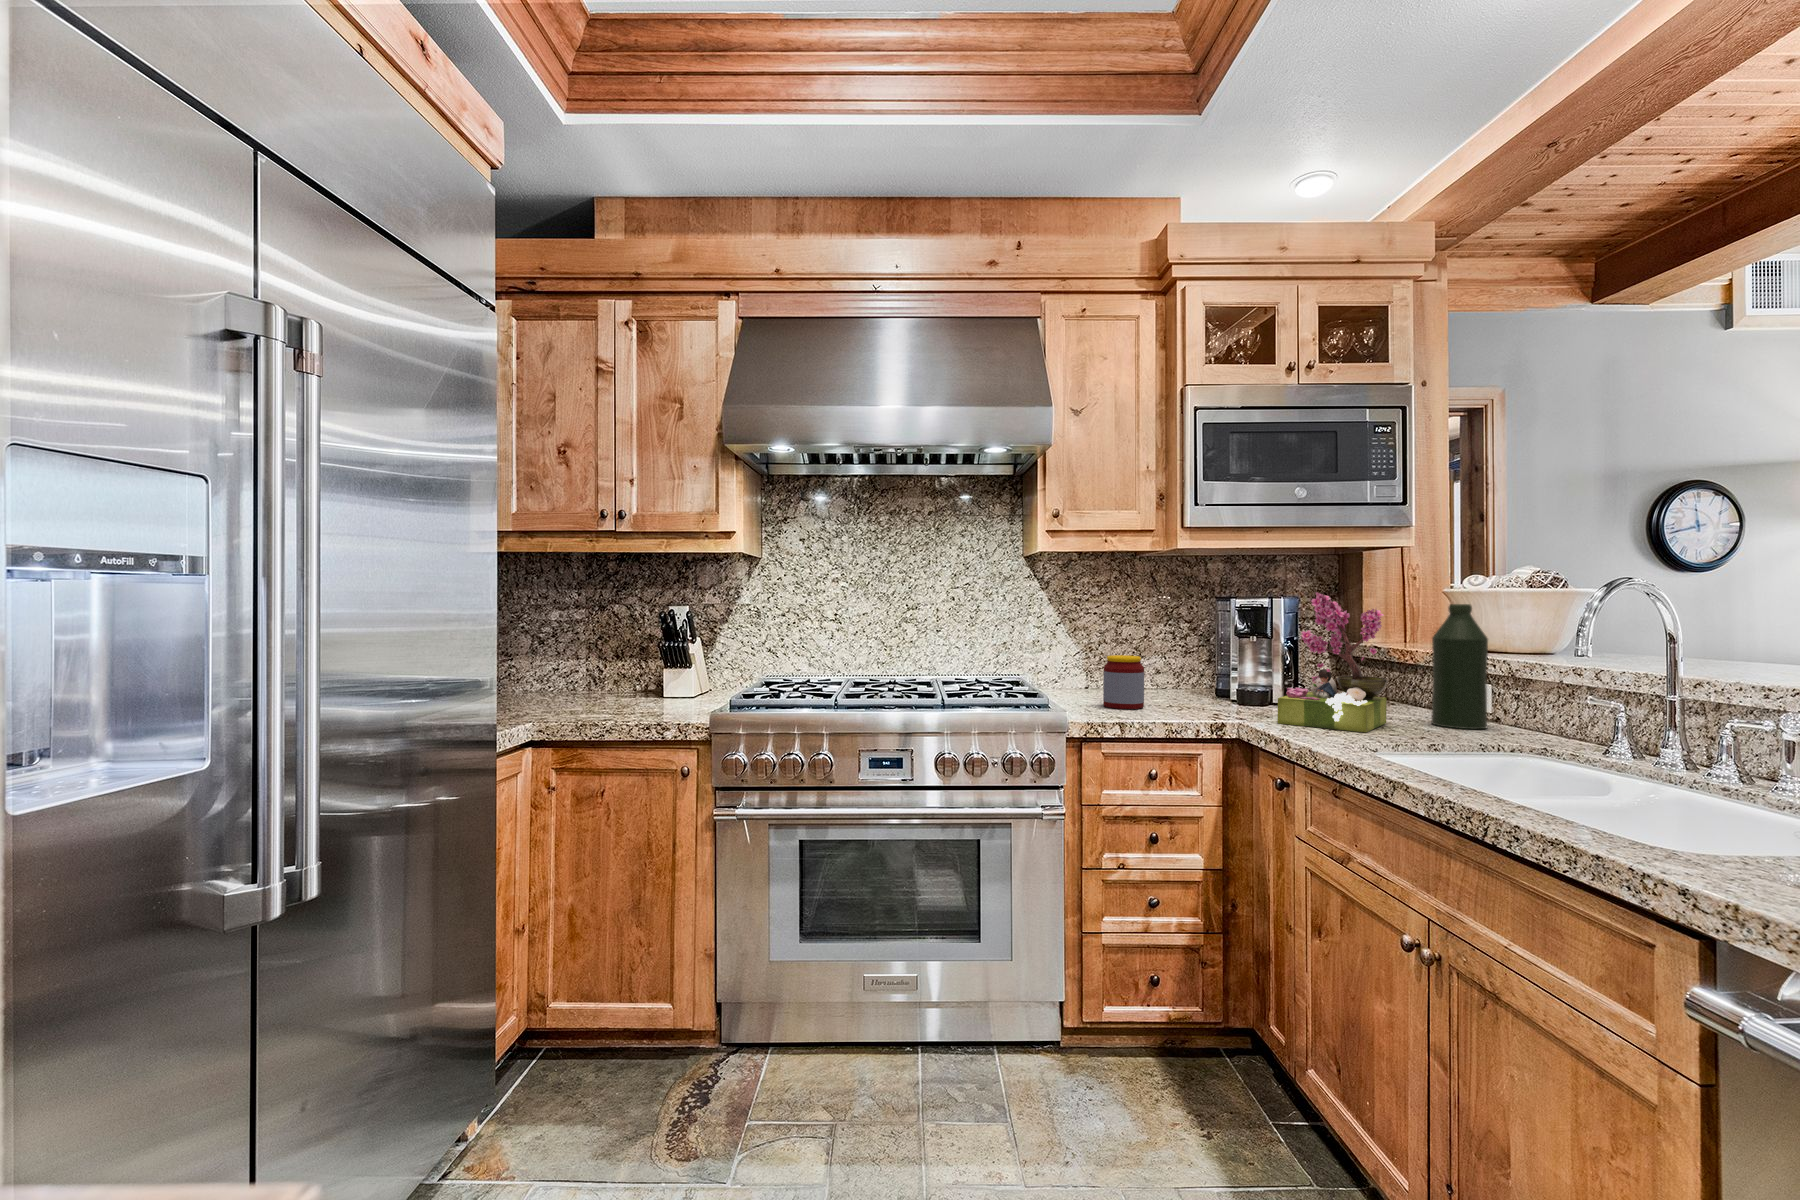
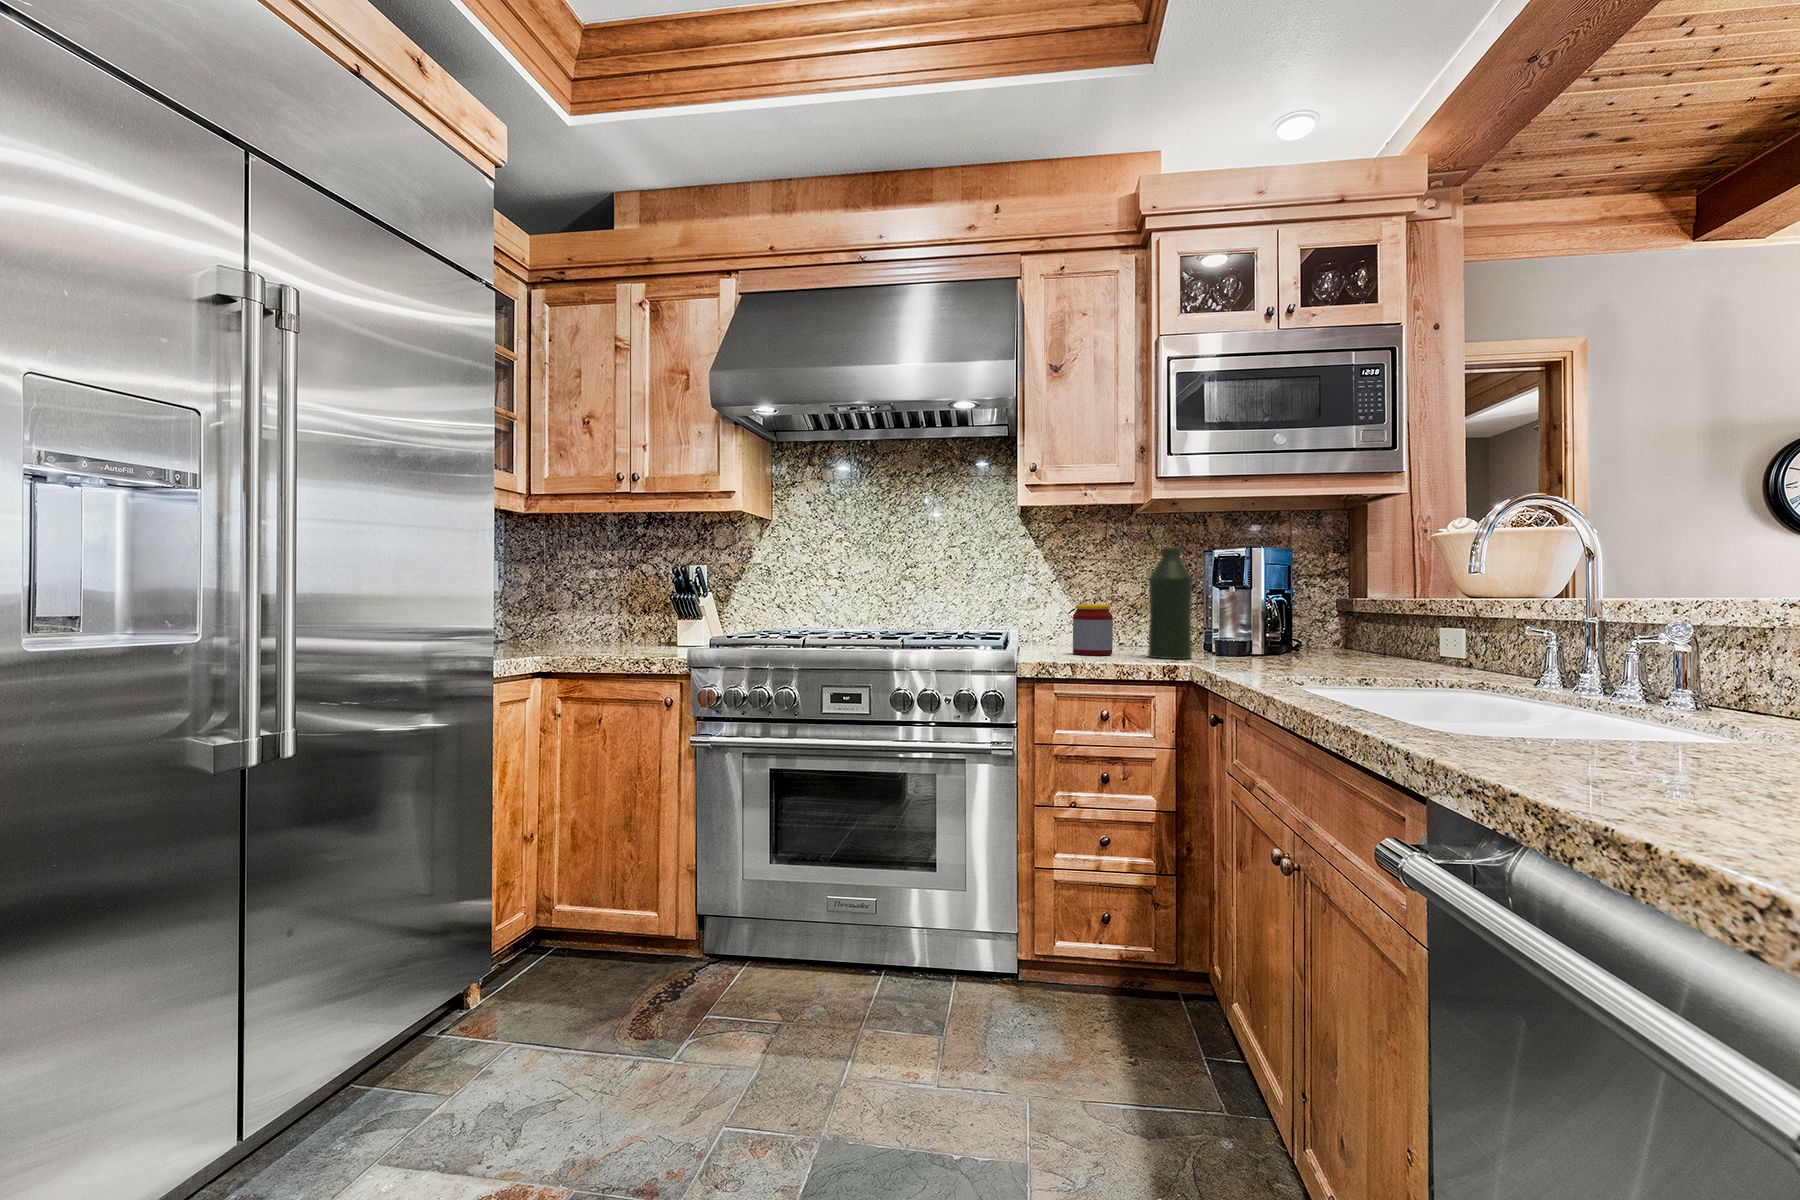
flower arrangement: present [1278,592,1388,732] -> none [1229,534,1349,672]
bottle: present [1431,604,1488,729] -> present [1148,547,1192,659]

